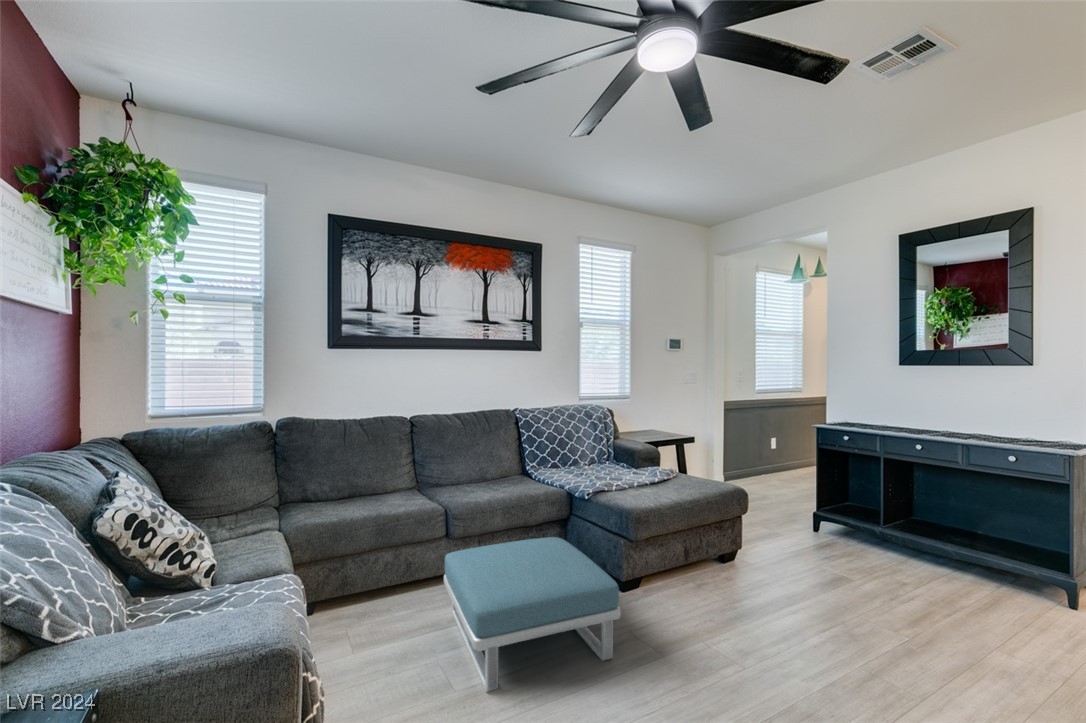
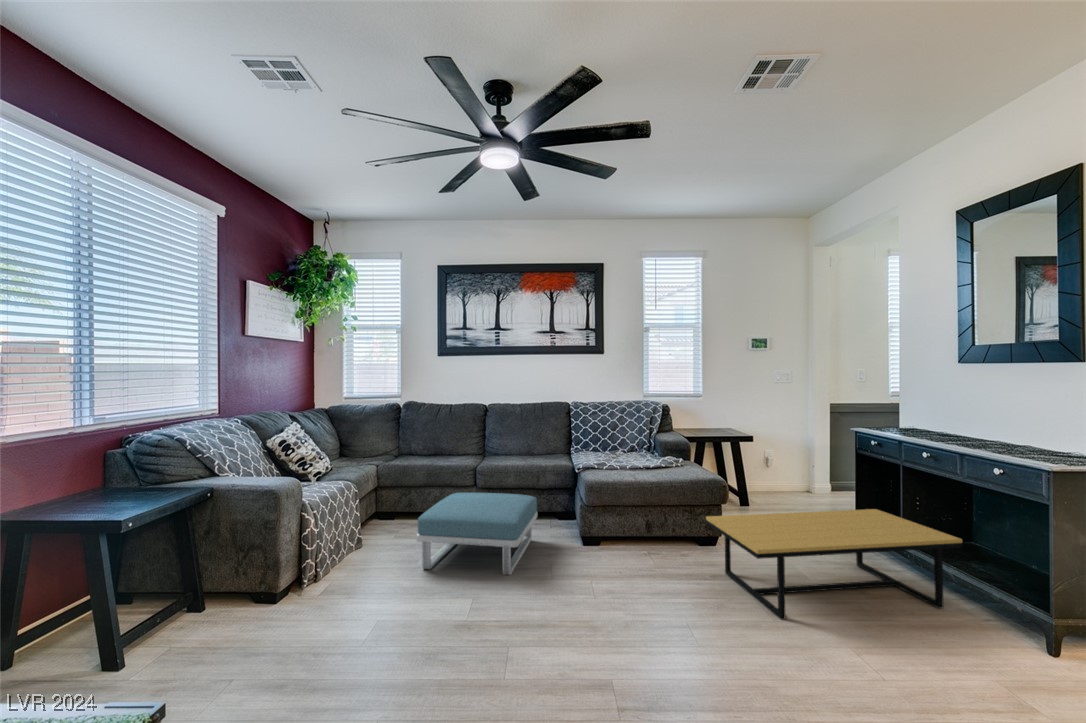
coffee table: none [773,496,948,626] -> present [706,509,962,620]

